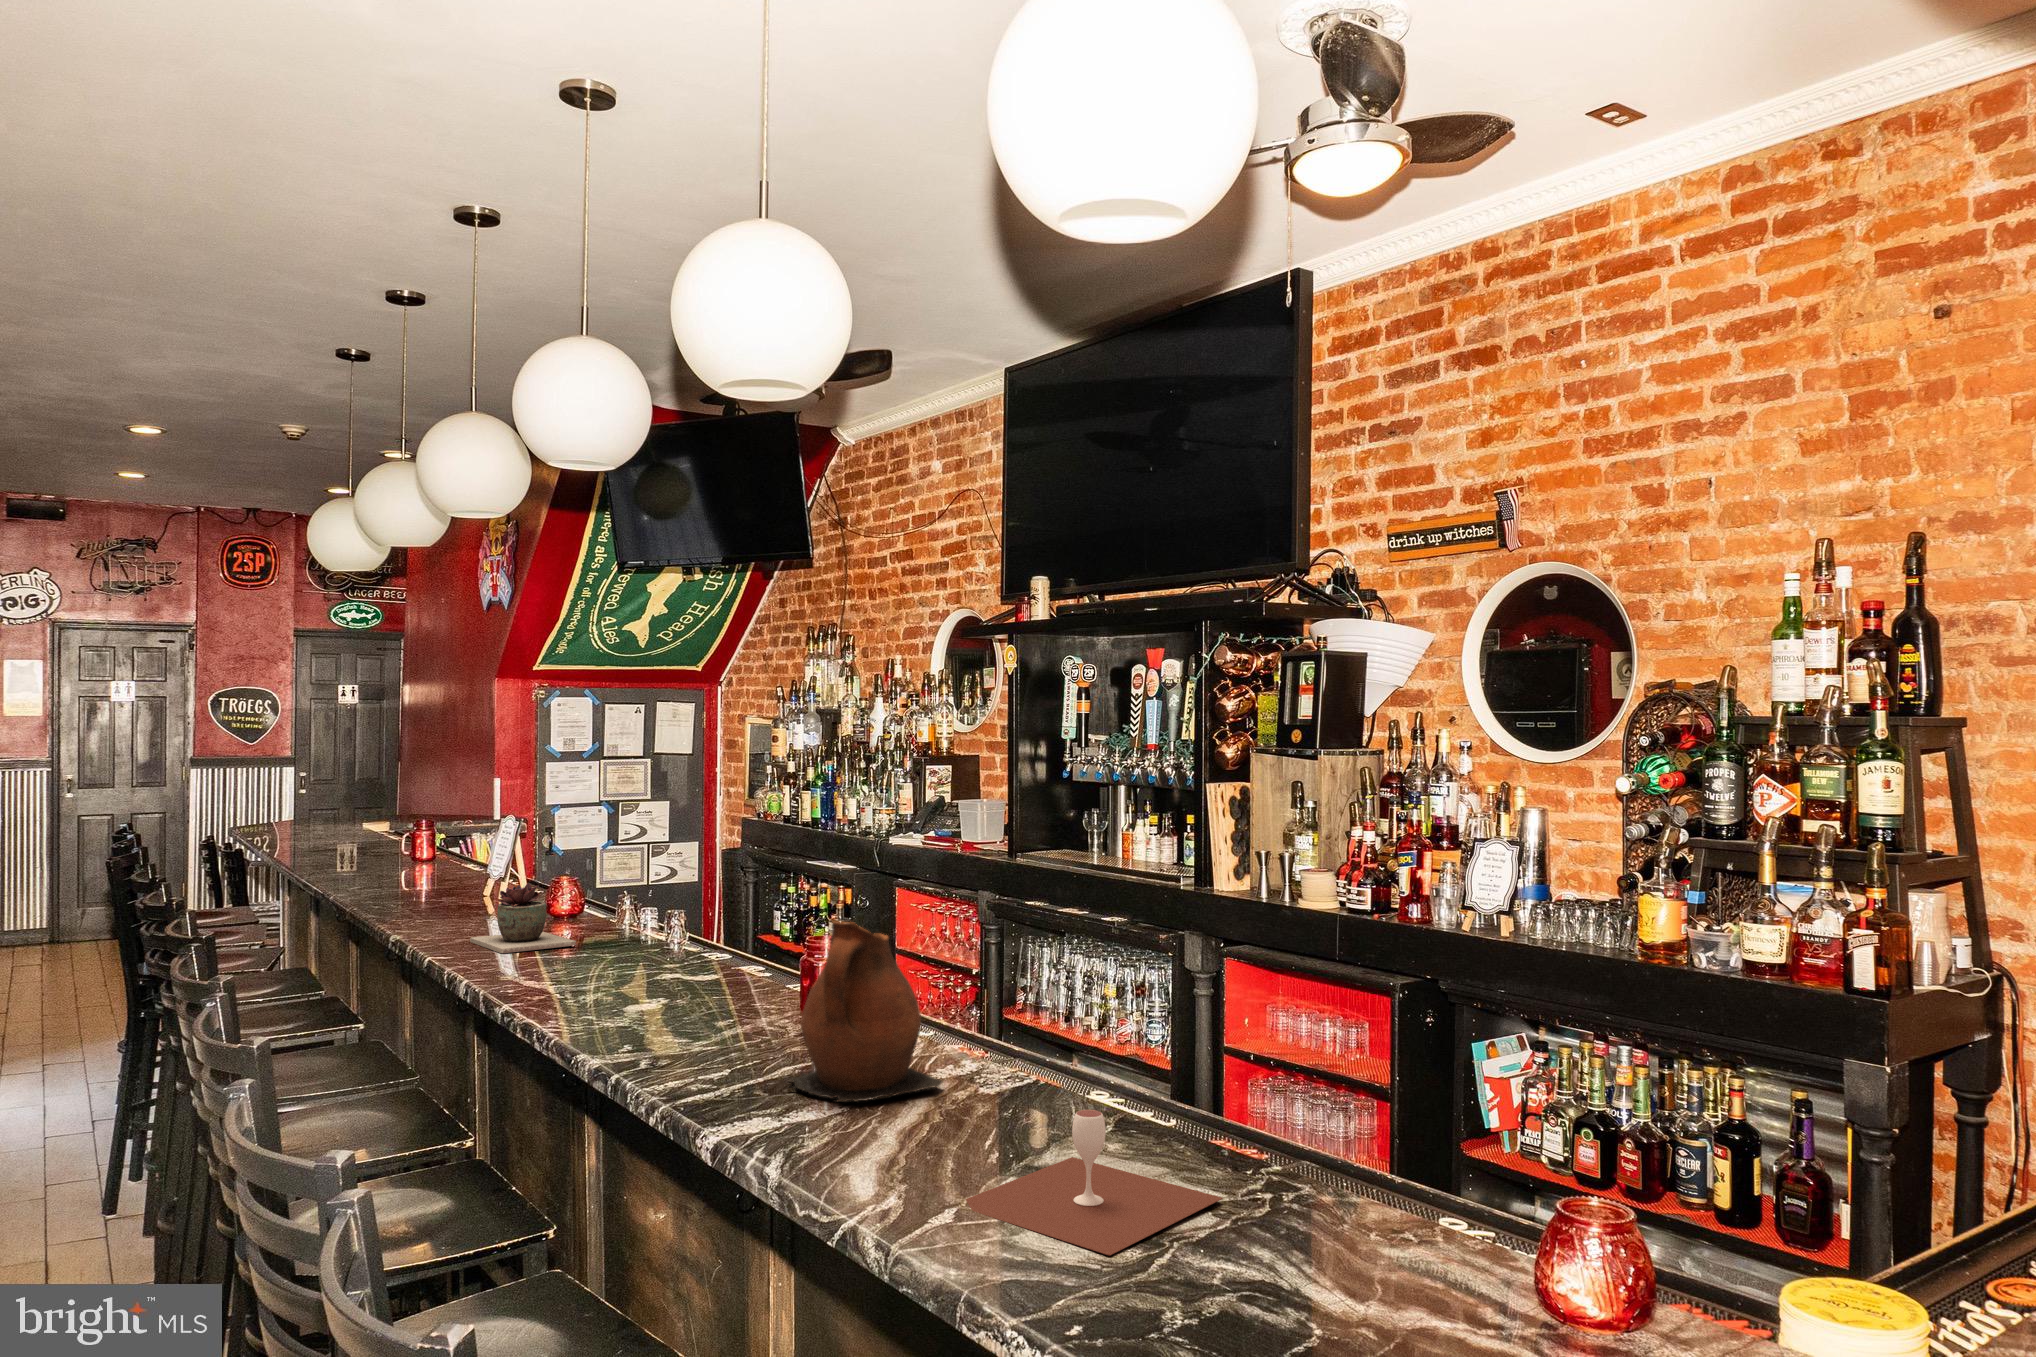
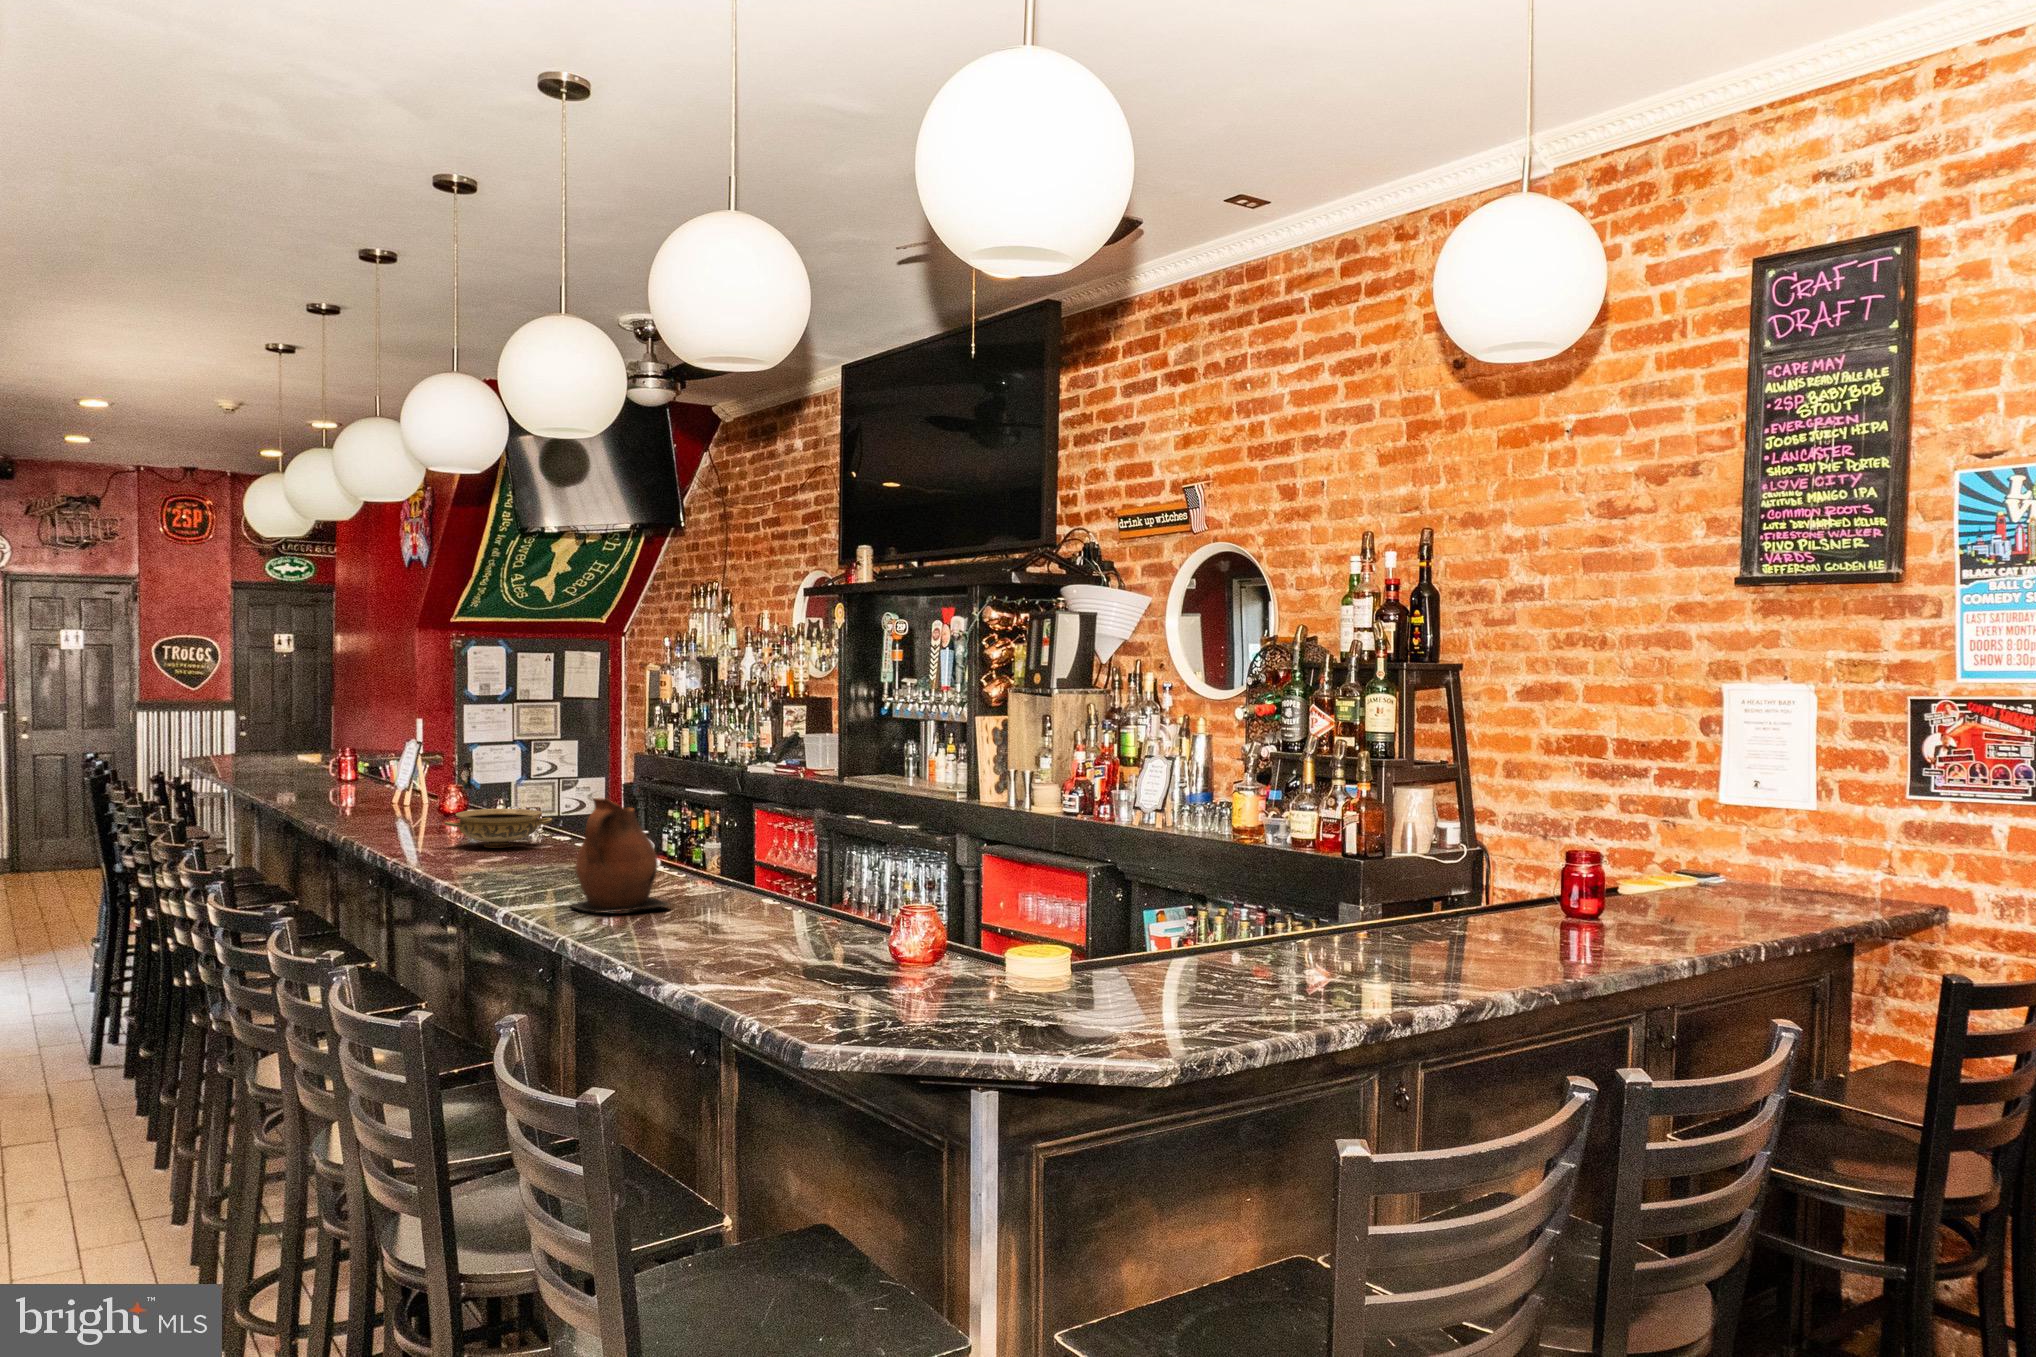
succulent plant: present [470,883,576,953] -> none [373,791,454,842]
ceramic bowl: none [569,908,707,963] -> present [444,809,552,848]
wine glass: present [966,1110,1223,1256] -> none [634,899,799,969]

